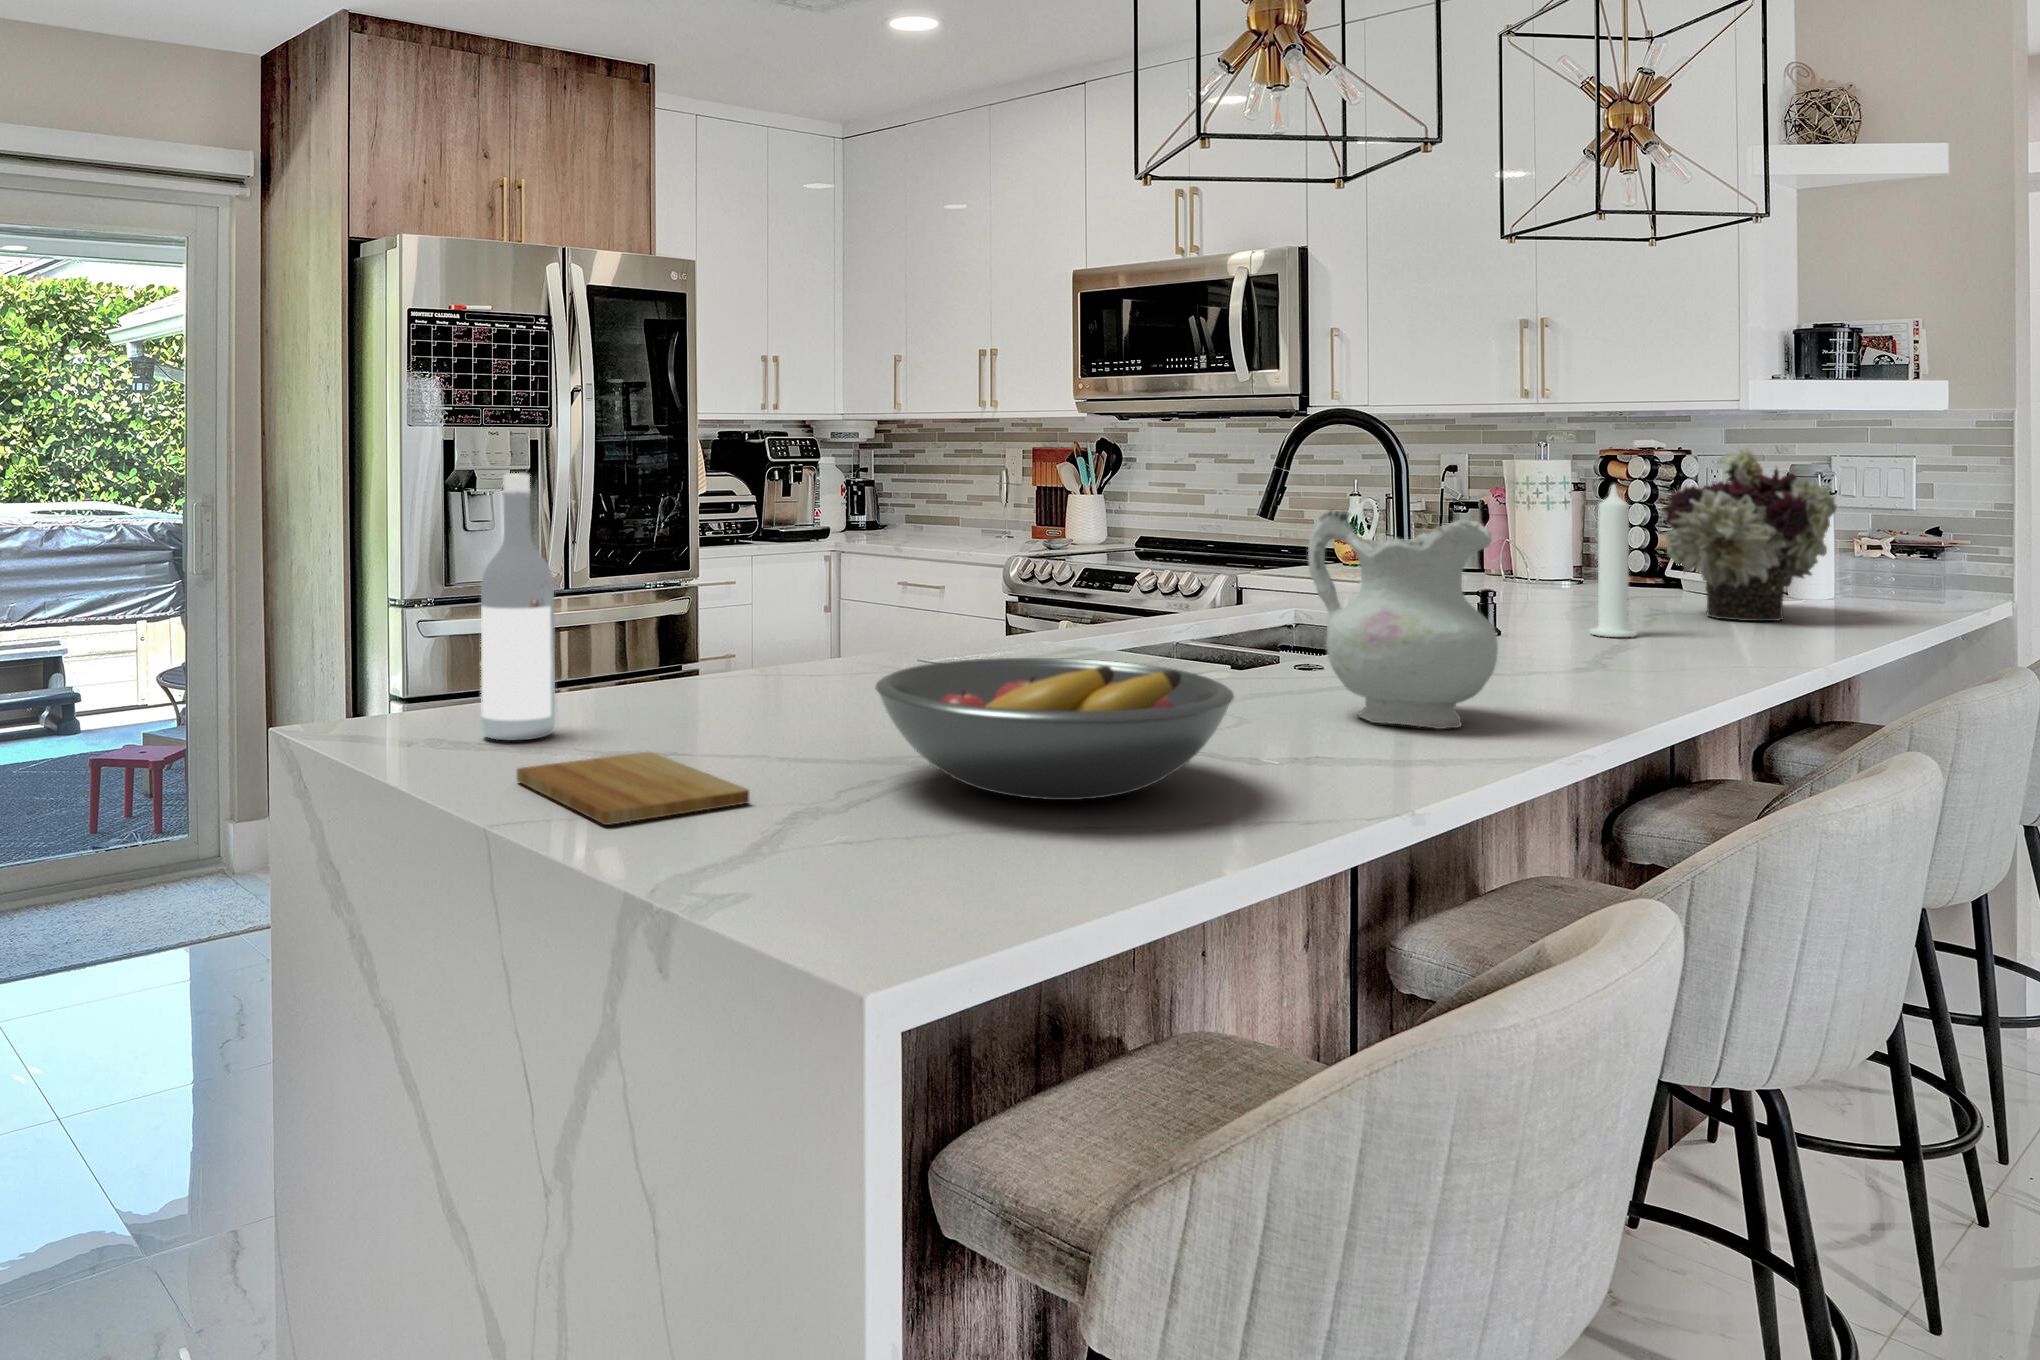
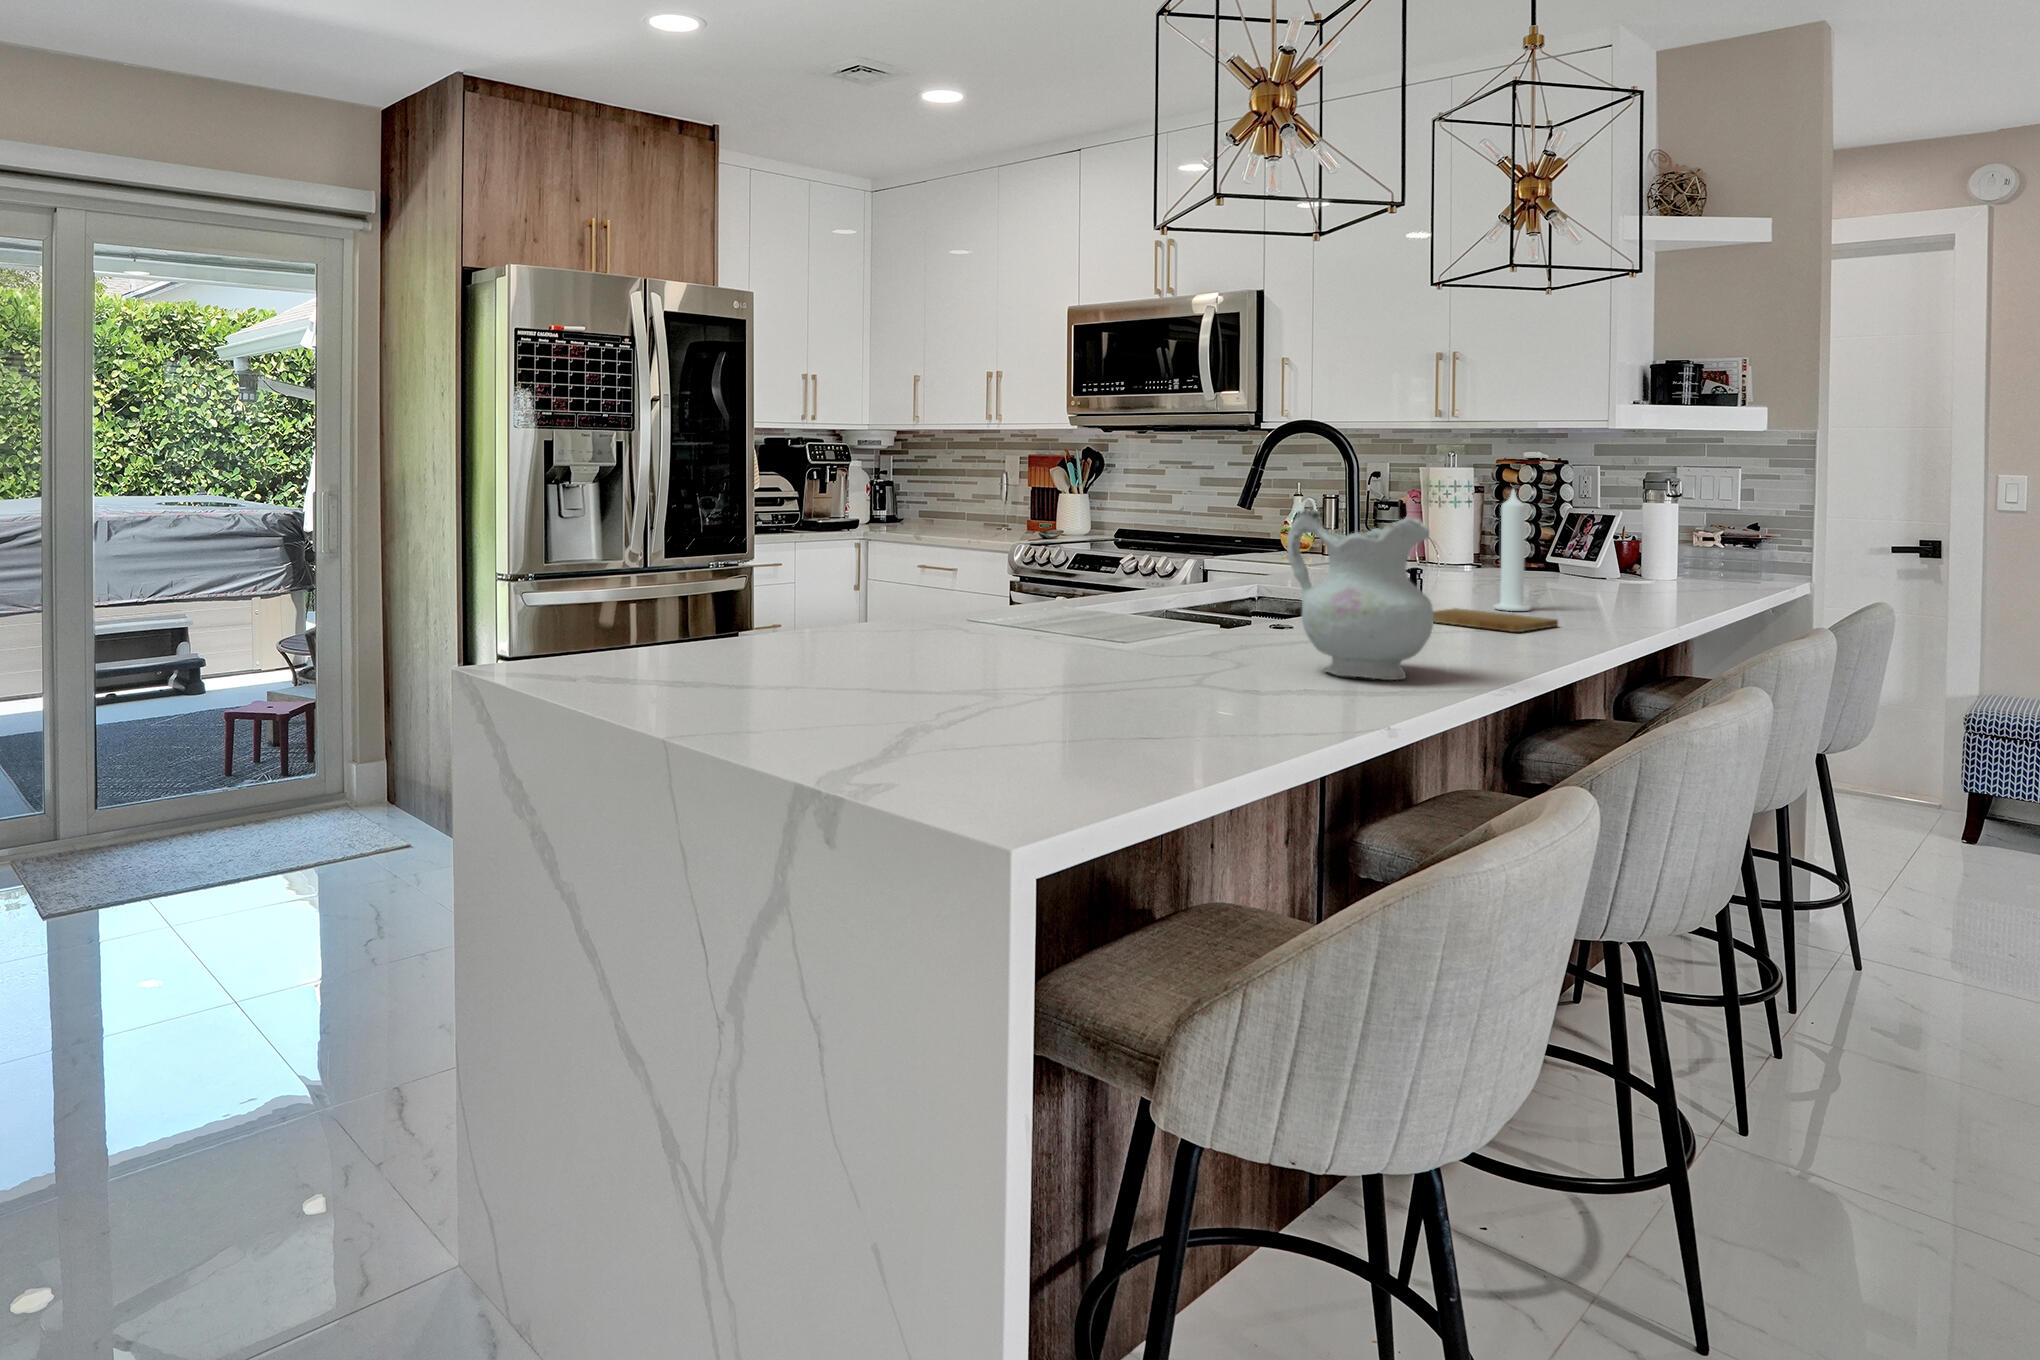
flower arrangement: present [1662,448,1837,621] -> none [1549,459,1684,598]
wine bottle: present [481,473,555,741] -> none [639,479,697,693]
fruit bowl: present [876,658,1234,800] -> none [970,626,1247,732]
cutting board: present [517,752,749,825] -> present [1433,608,1558,632]

